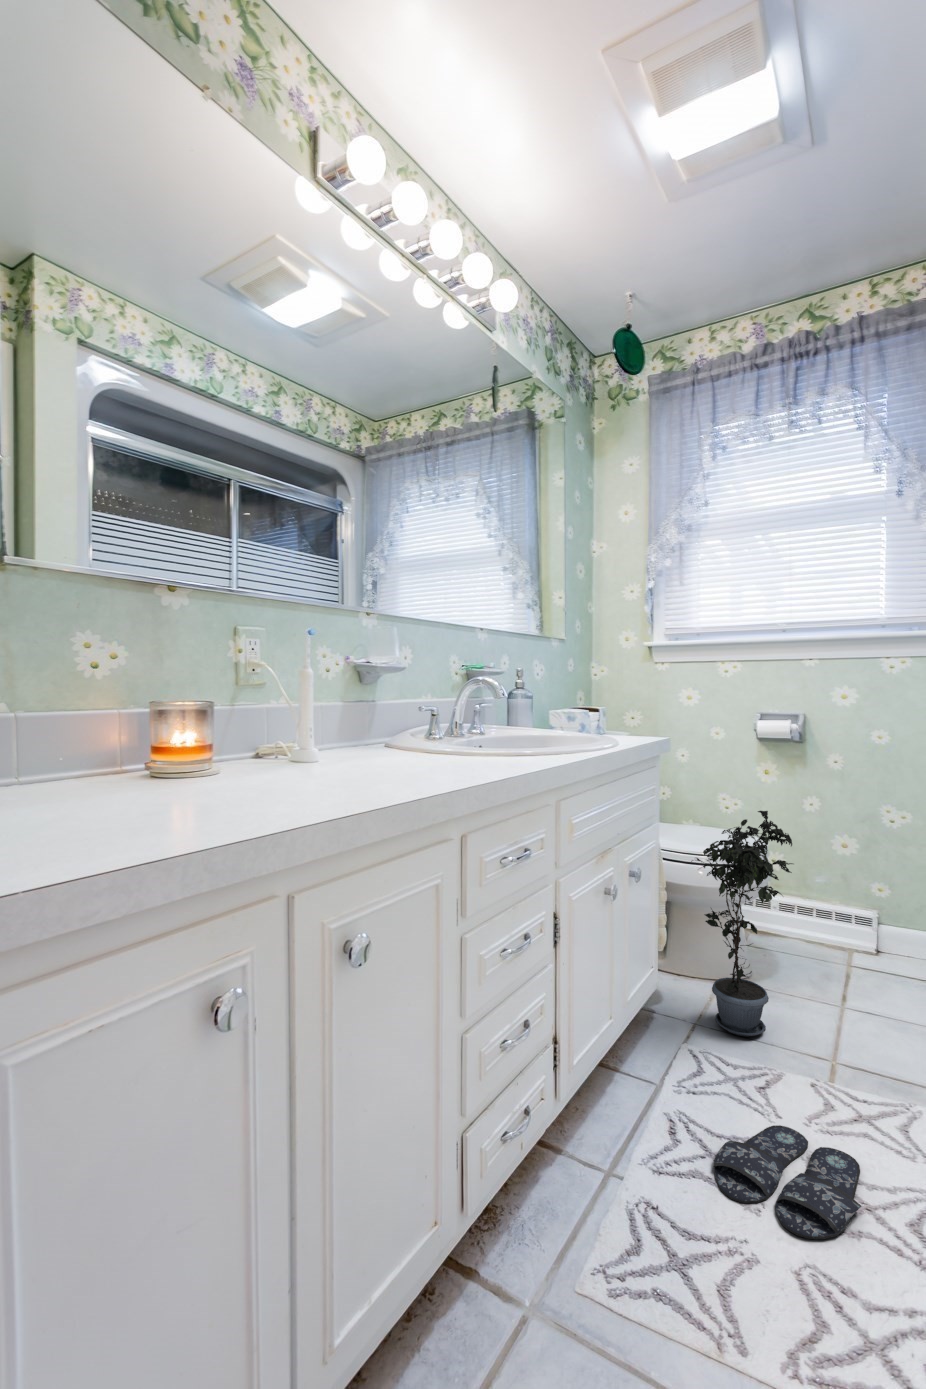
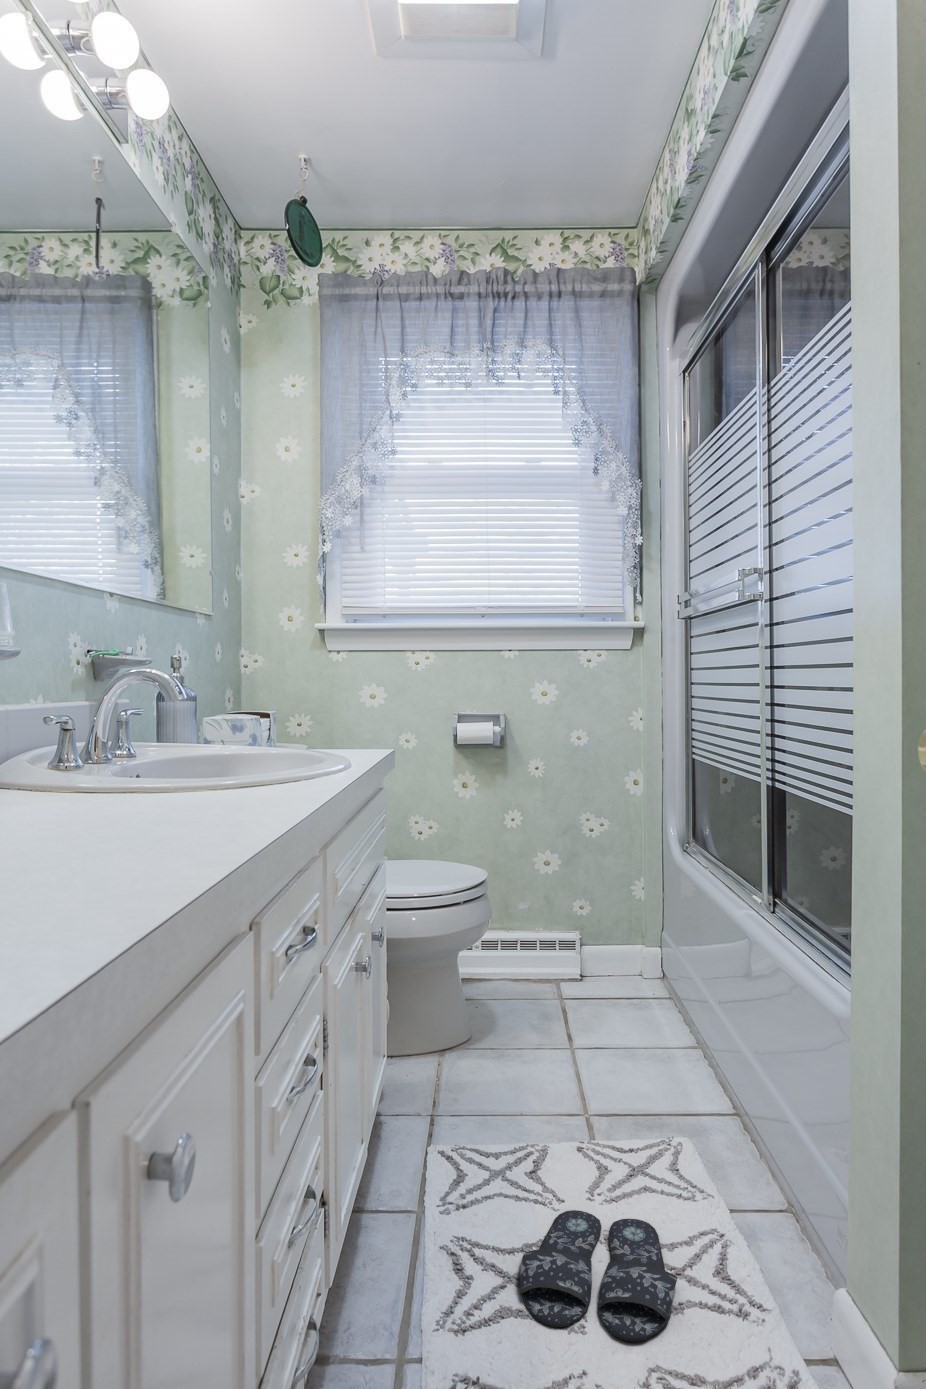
potted plant: present [691,811,793,1037] -> none [423,834,543,1114]

